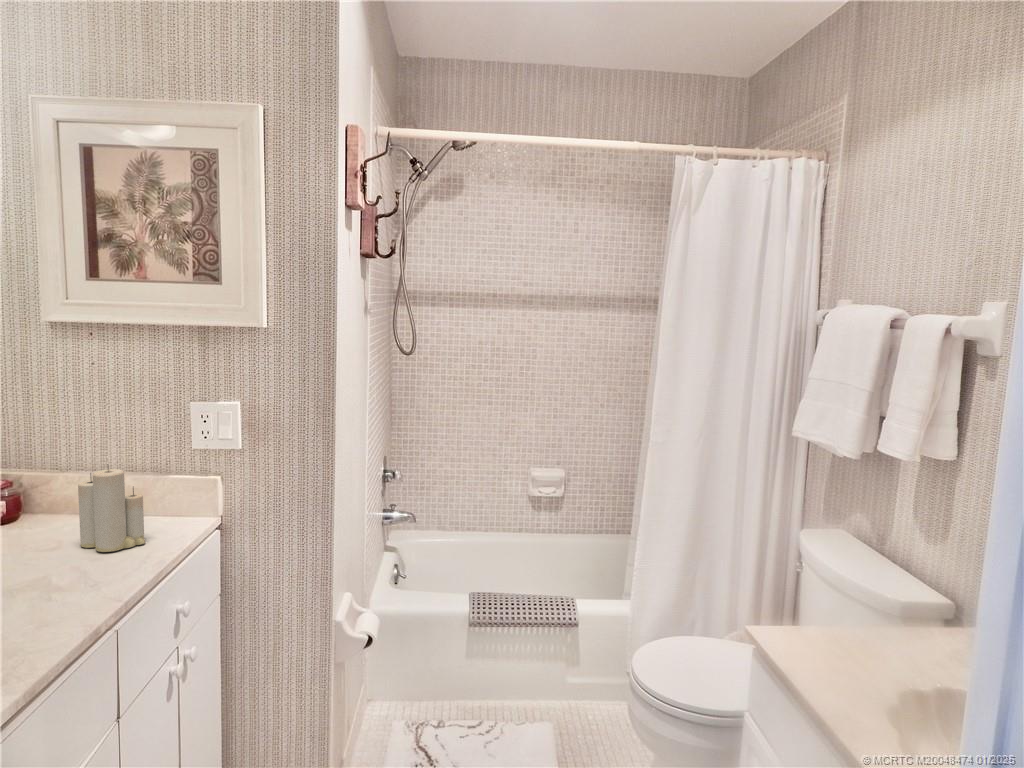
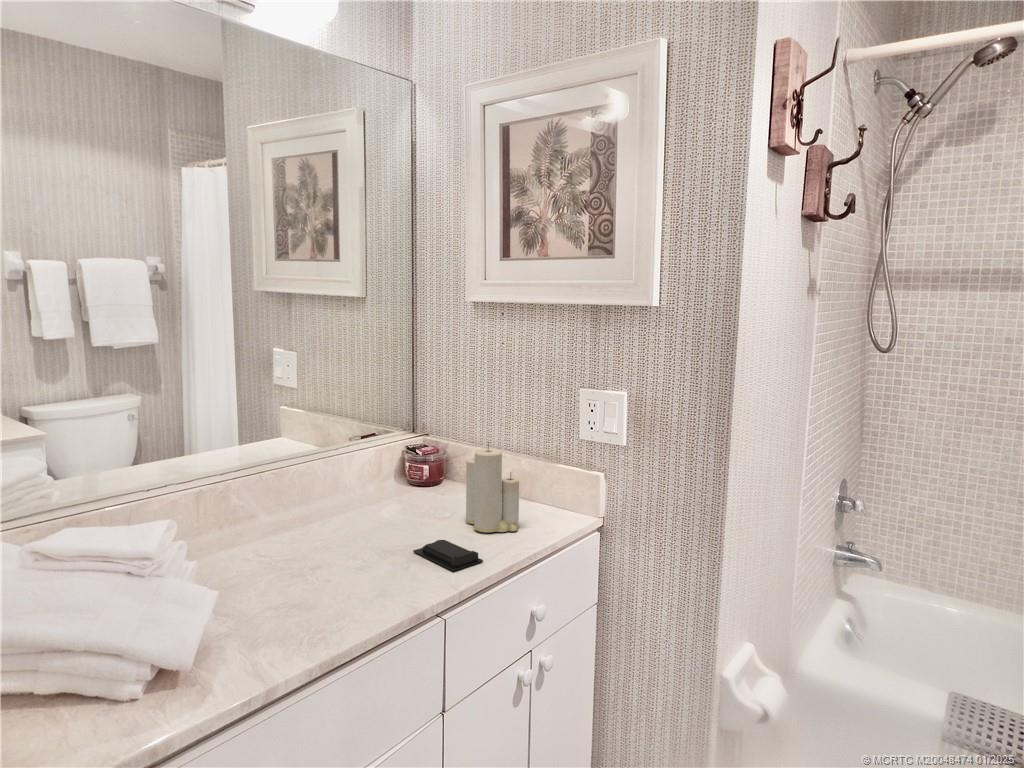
soap bar: none [41,566,129,590] -> present [413,540,483,571]

